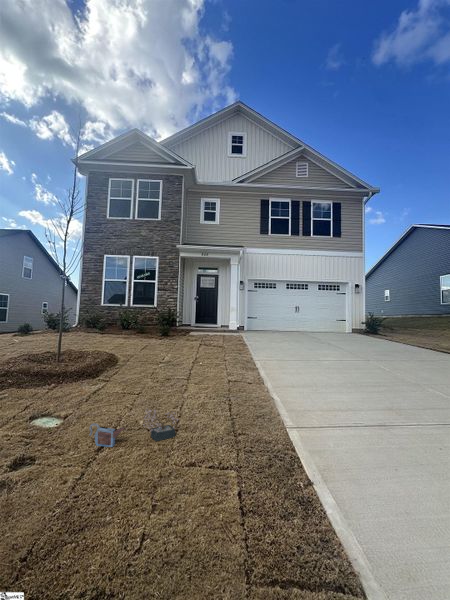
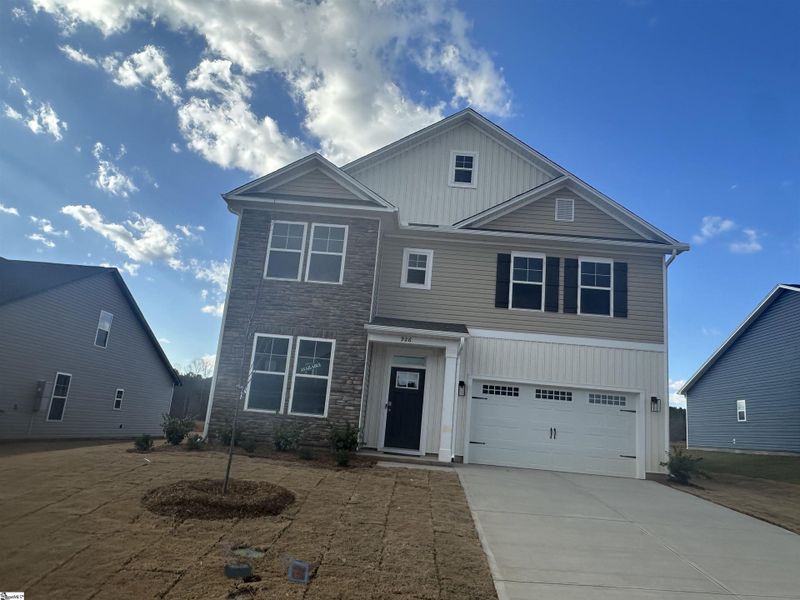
decorative plant: present [143,410,178,441] -> present [218,542,258,578]

